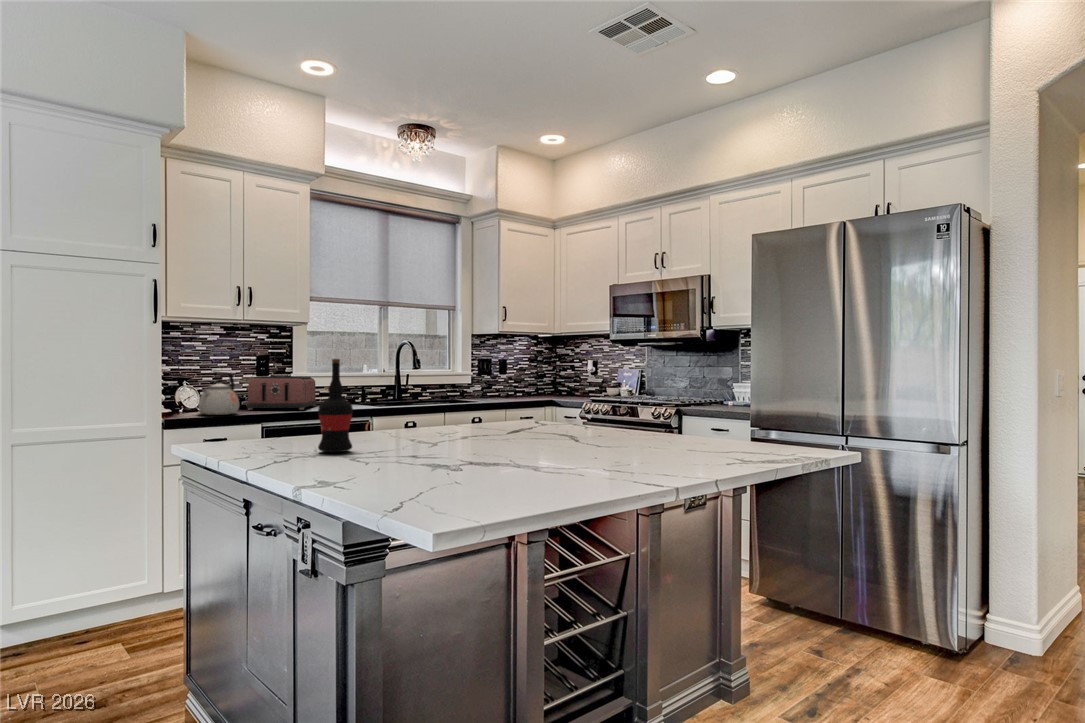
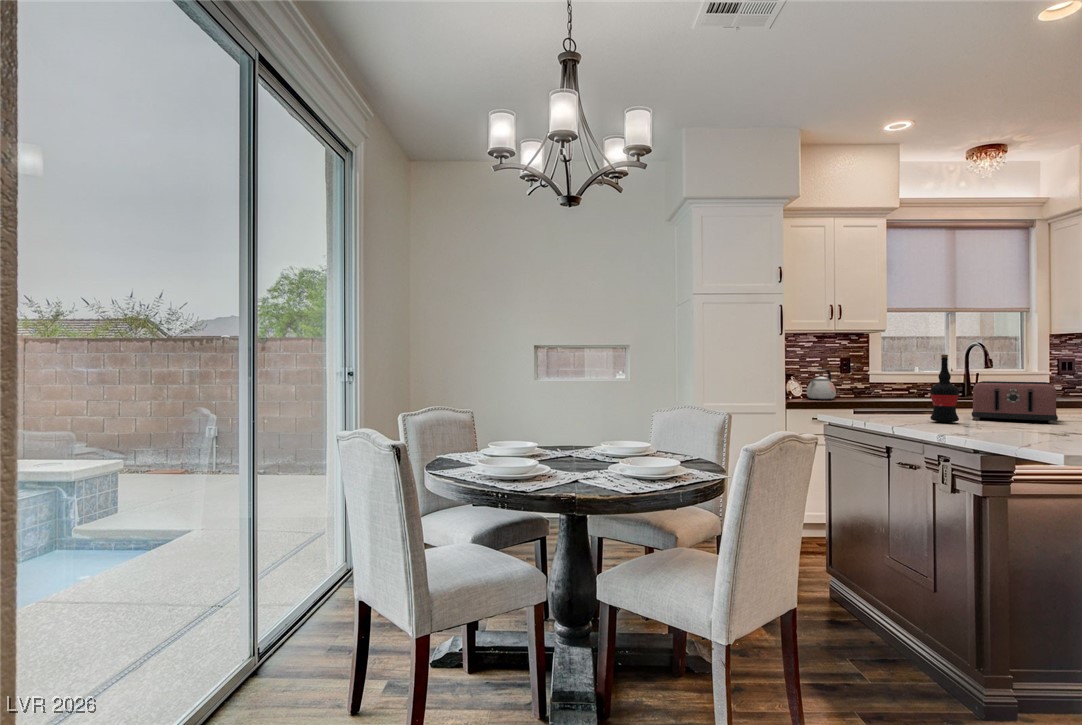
toaster: present [247,377,317,410] -> present [972,381,1058,424]

